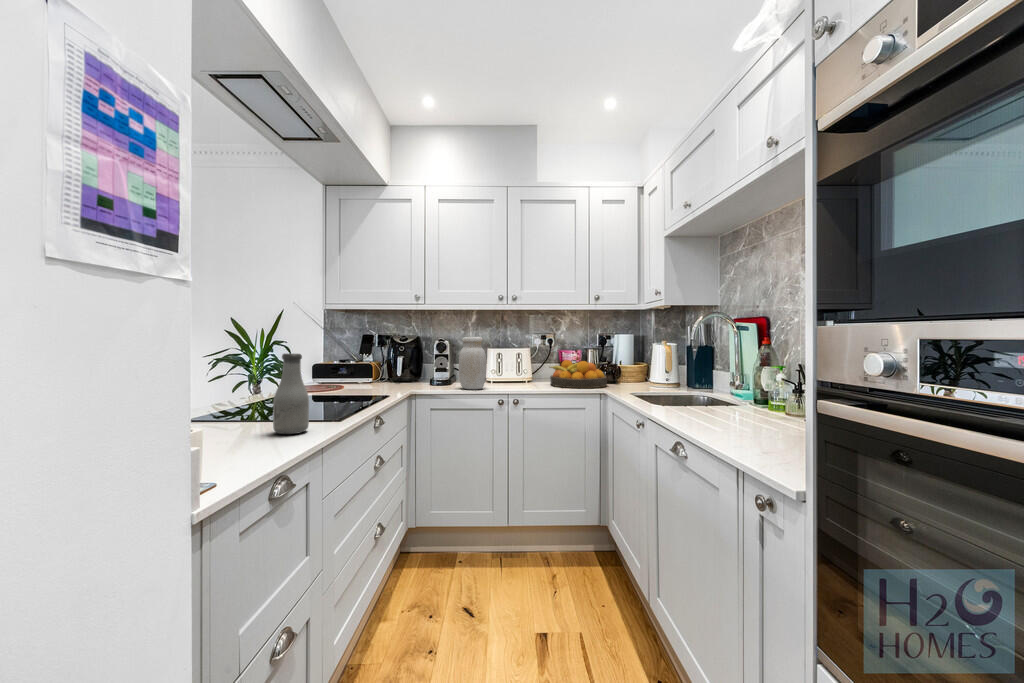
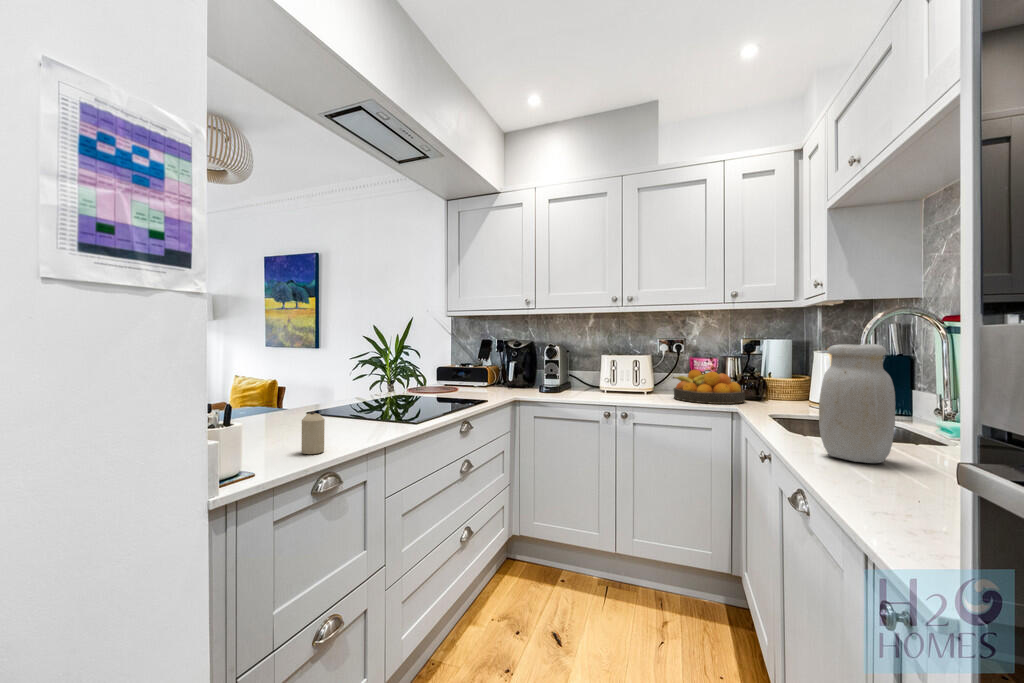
jar: present [459,337,486,389] -> present [819,344,895,463]
bottle: present [273,354,309,434] -> none [350,357,382,433]
candle: none [242,414,268,459] -> present [301,413,325,454]

